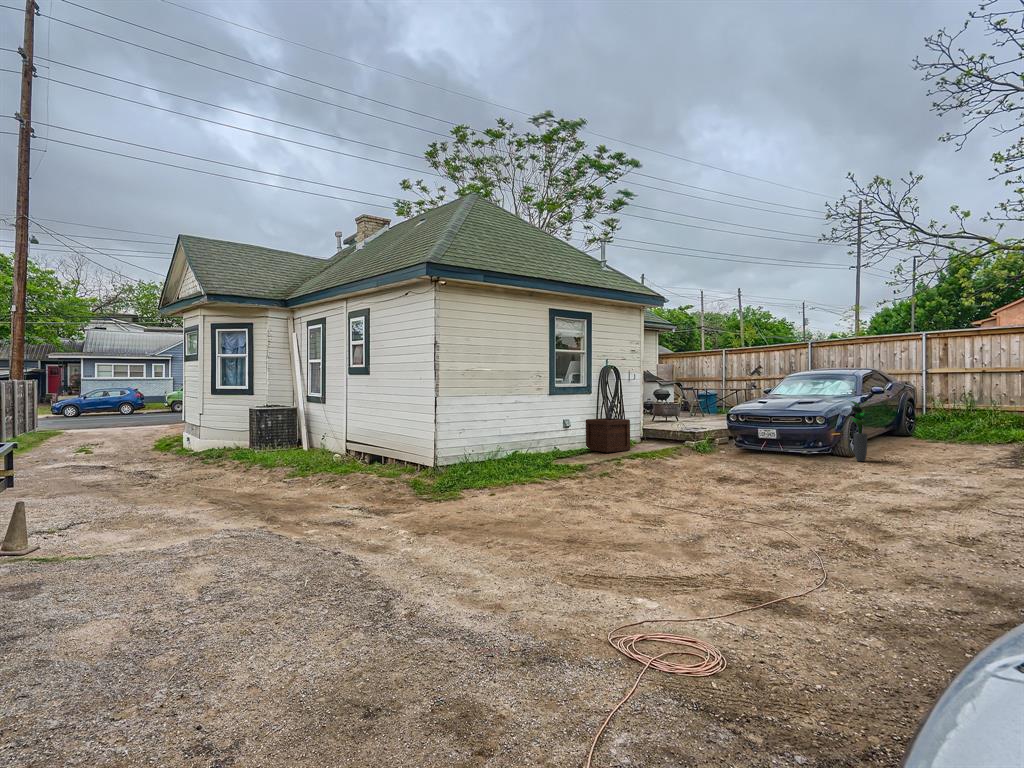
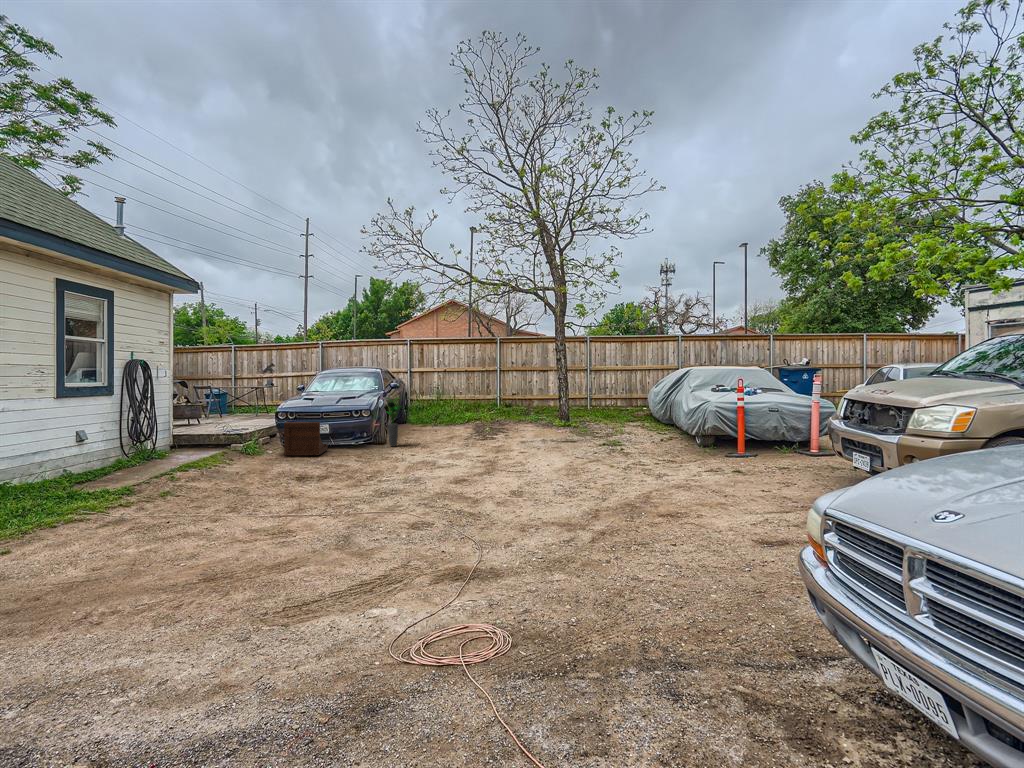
wooden crate: present [586,418,630,453] -> present [284,420,328,456]

